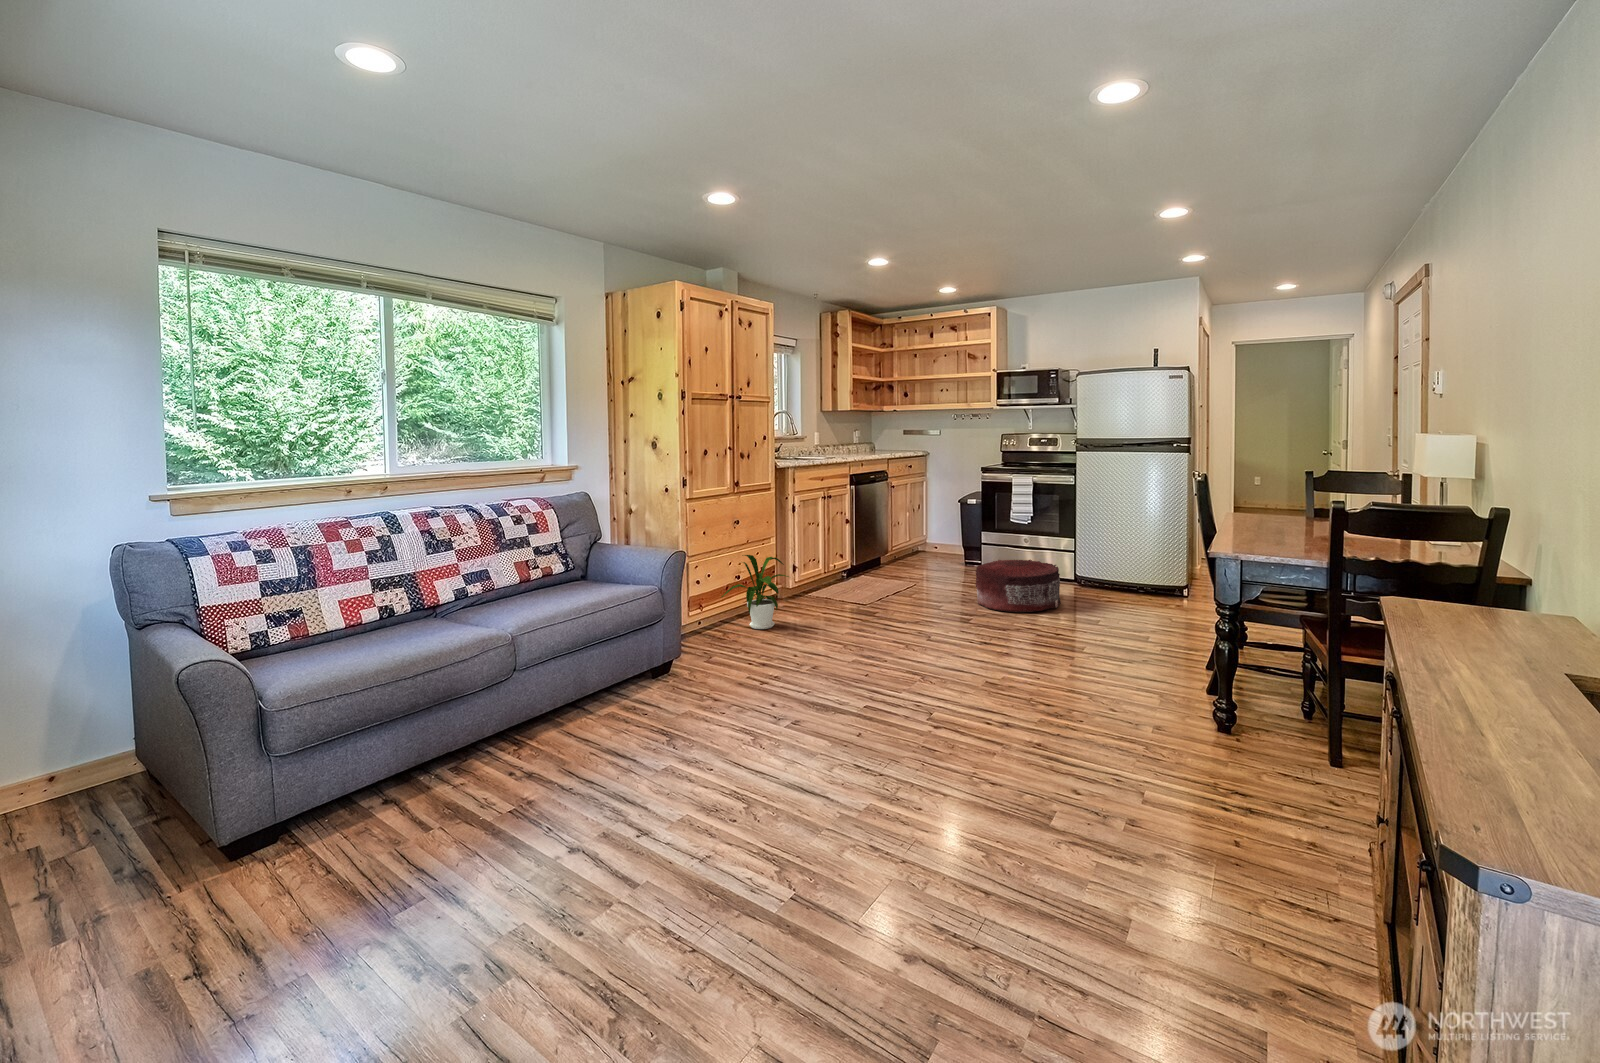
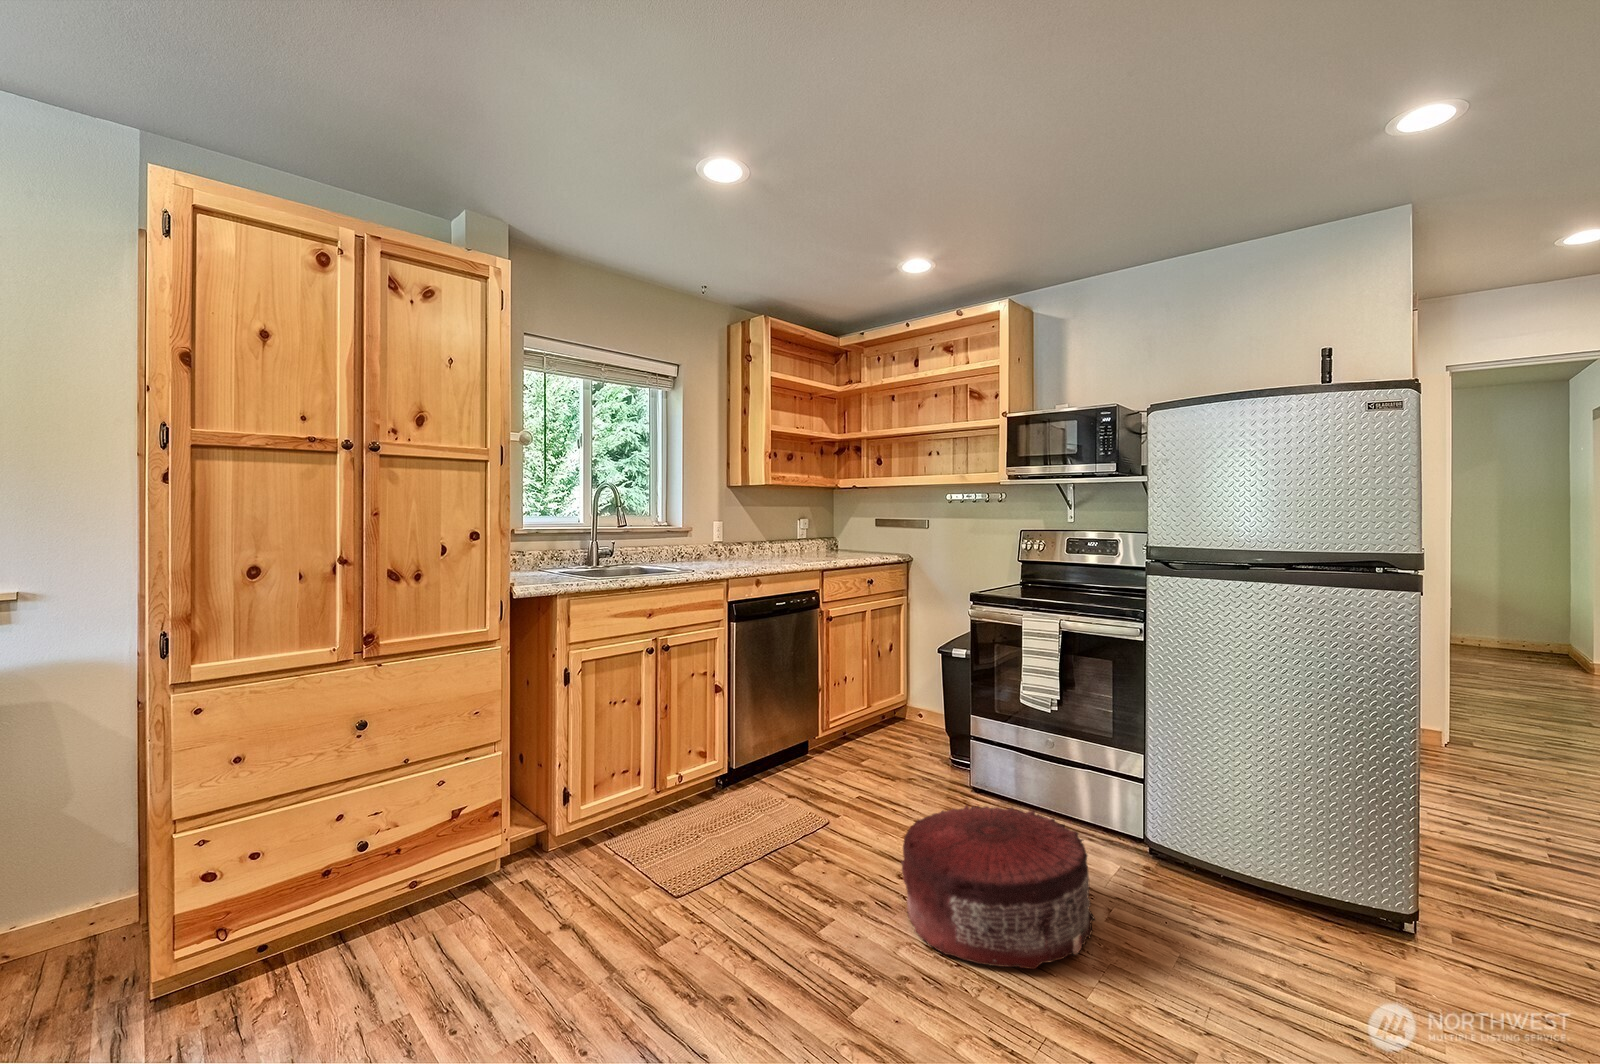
house plant: present [722,555,789,629] -> none [285,807,448,982]

